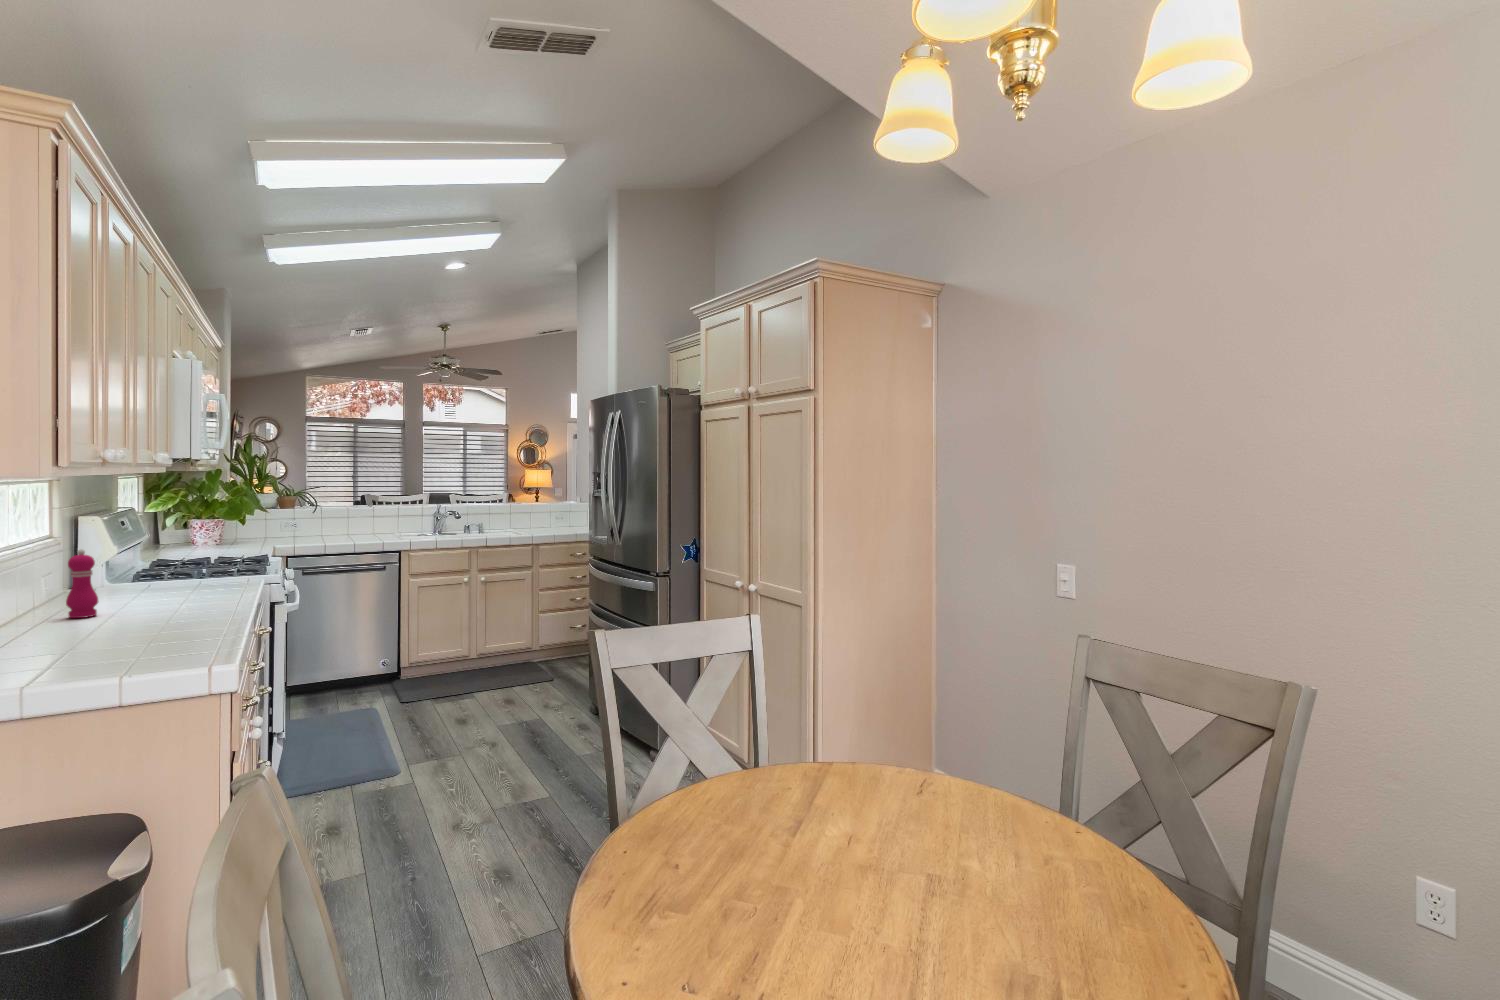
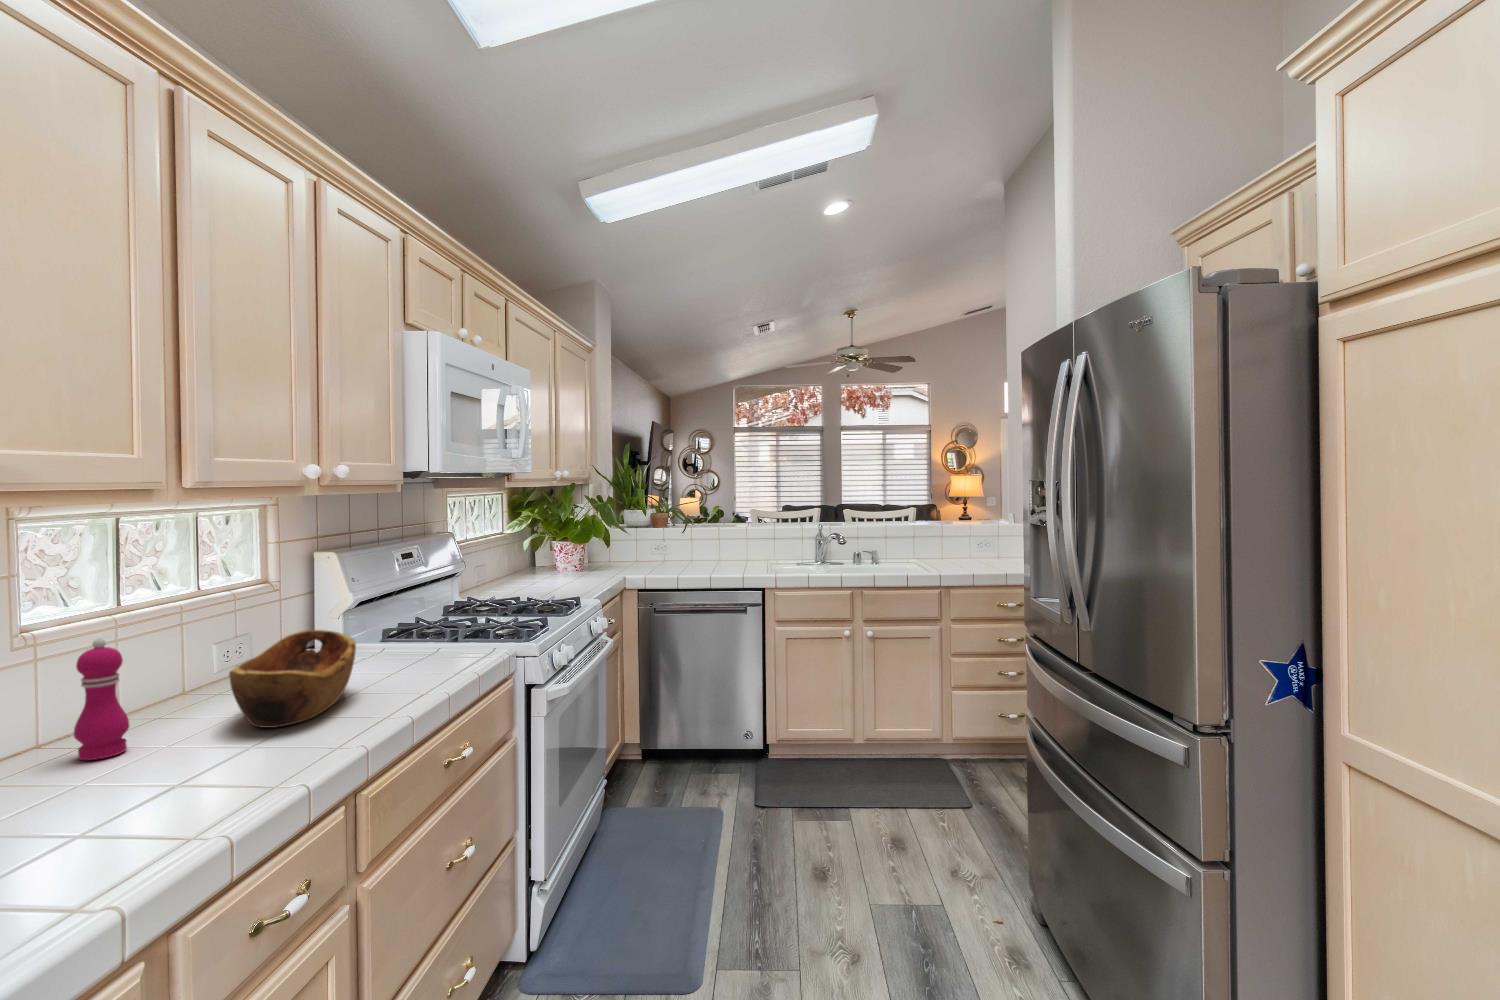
wooden bowl: none [133,557,208,603] -> present [229,630,356,728]

